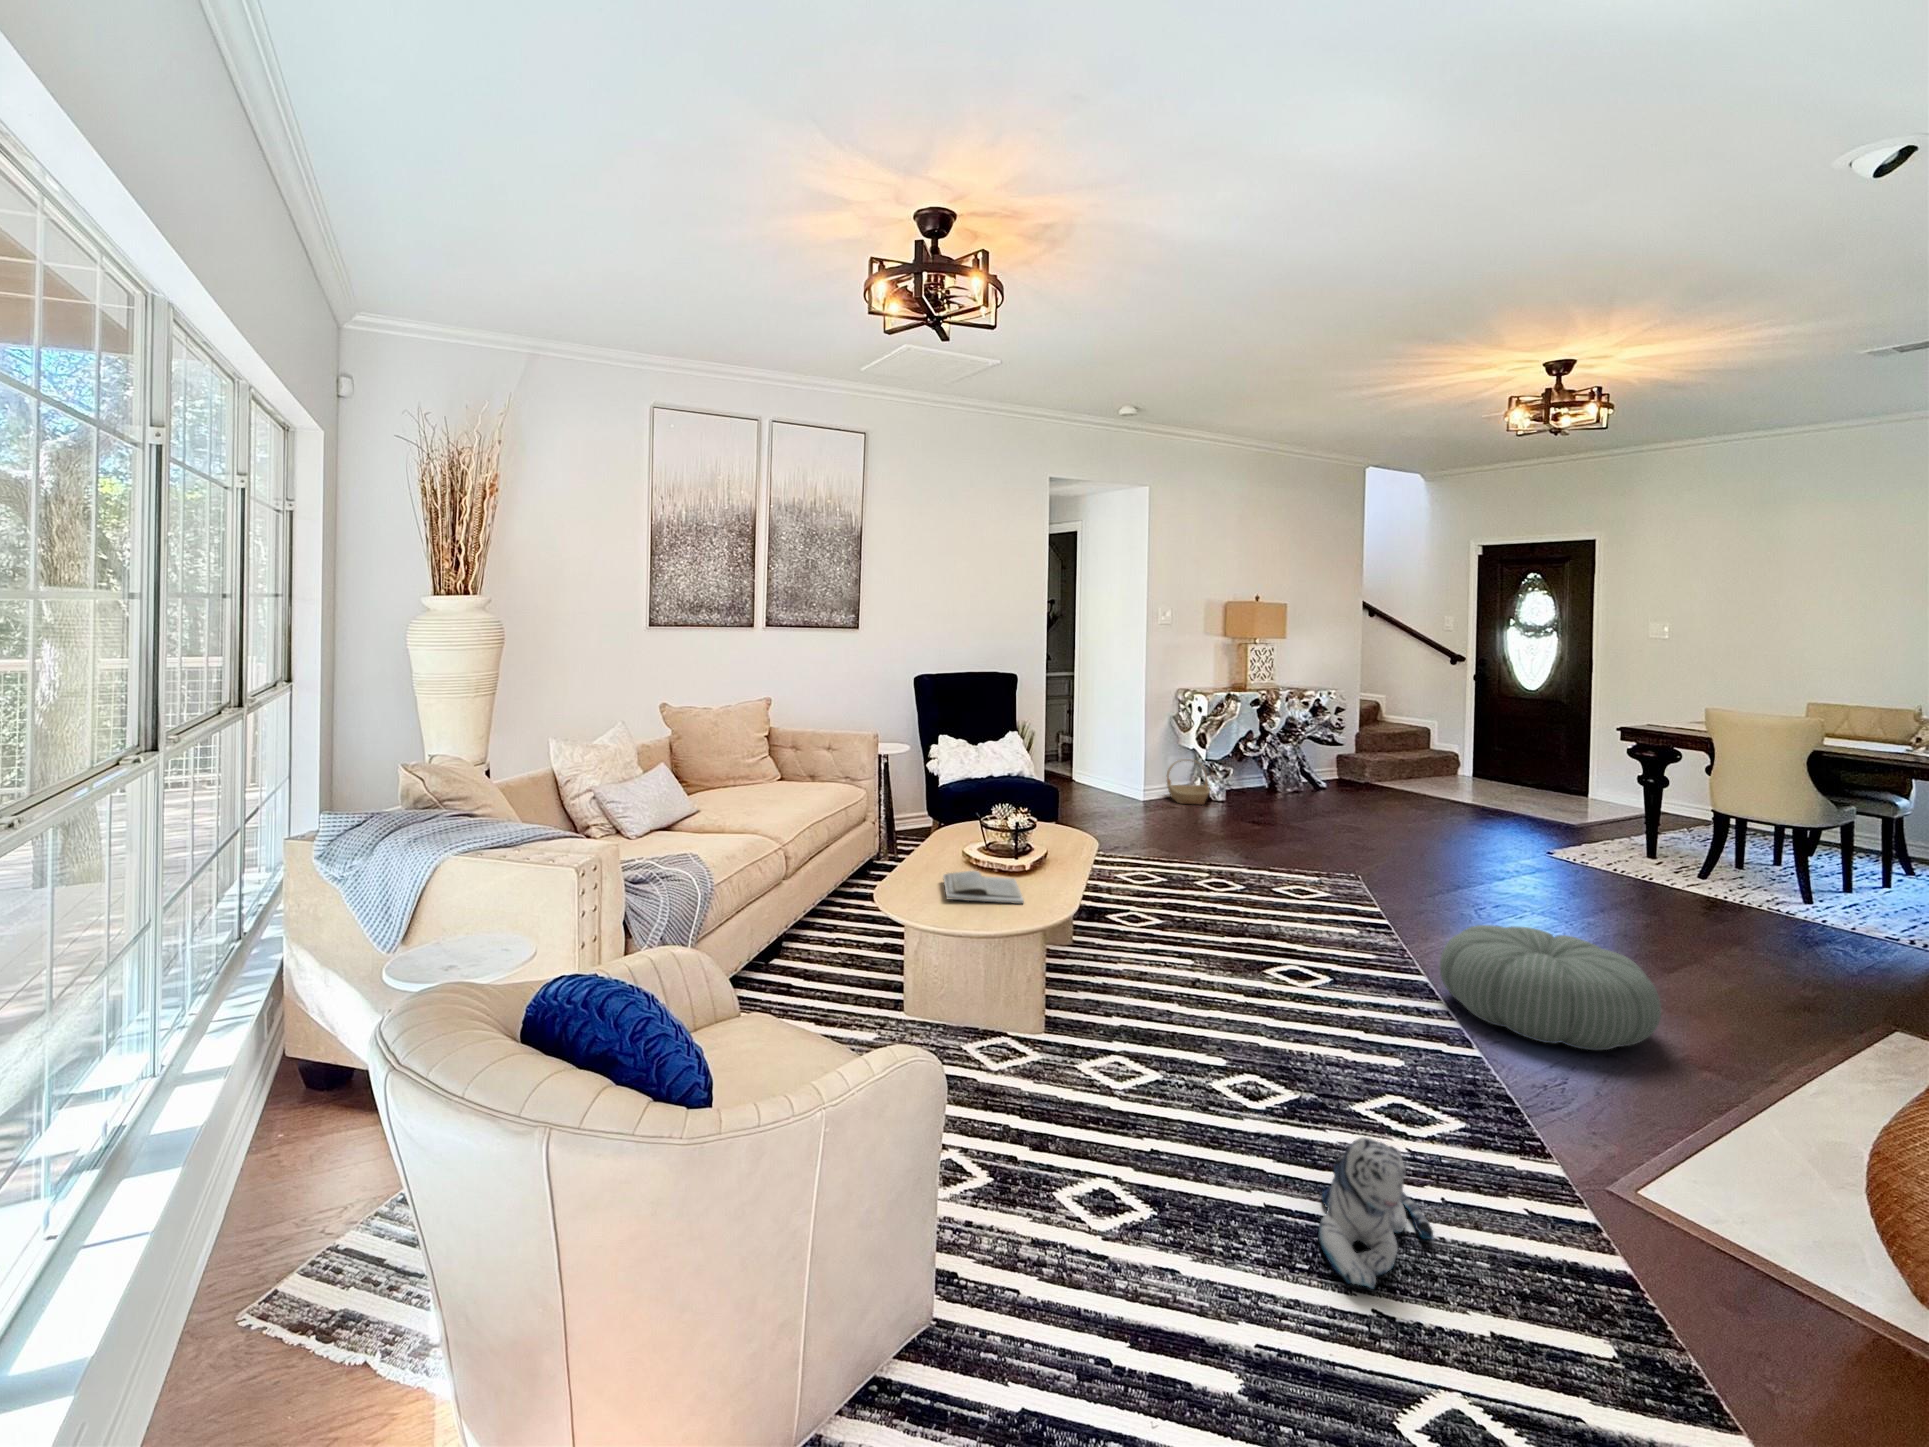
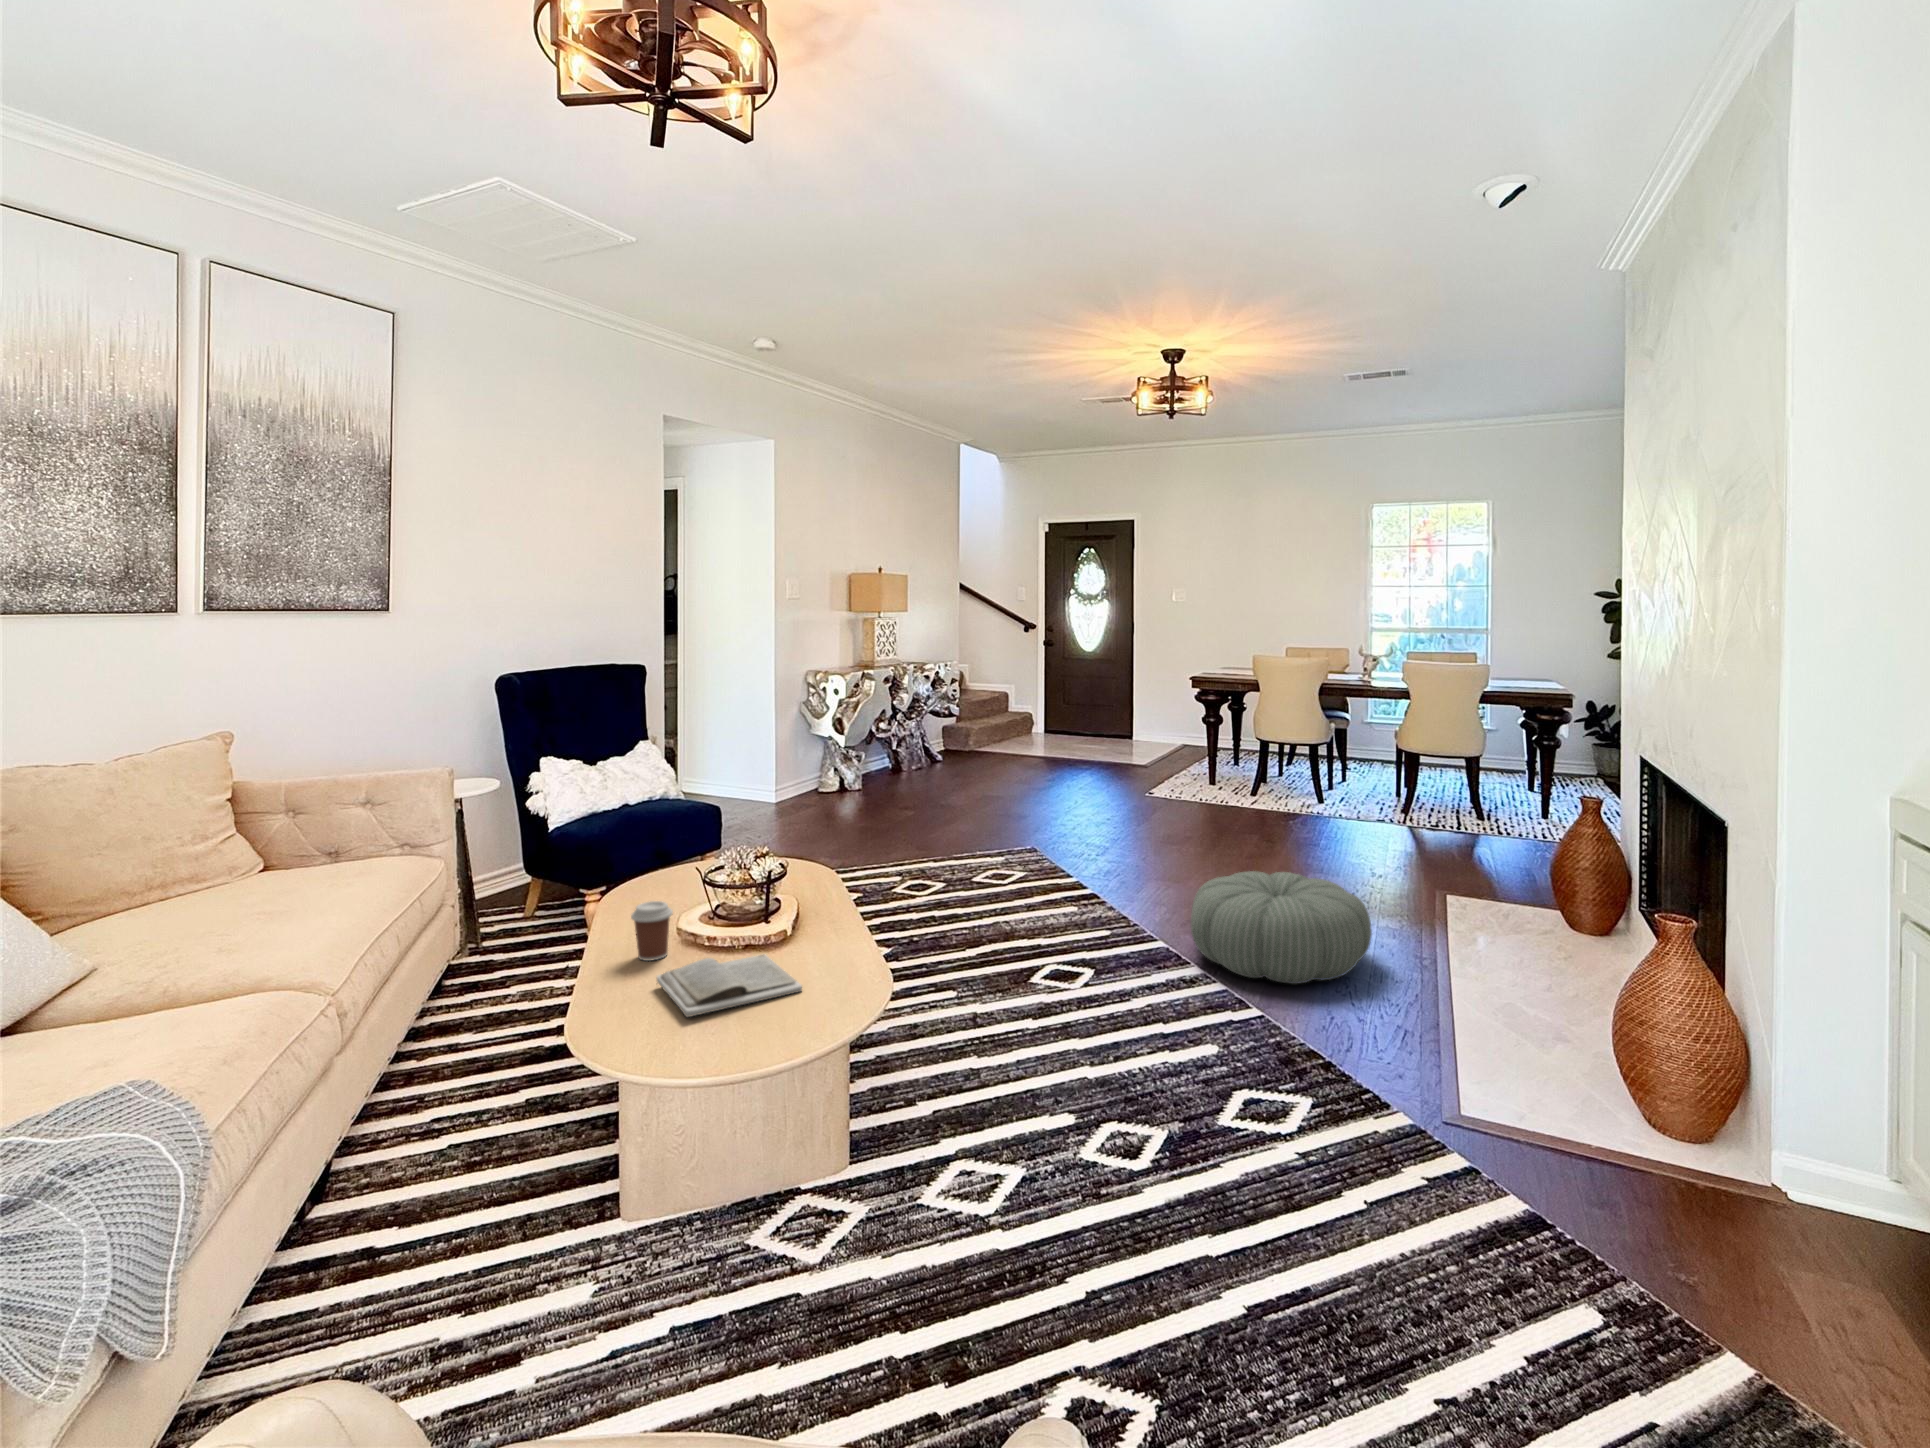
basket: present [1167,759,1210,805] -> none [802,749,854,801]
coffee cup: none [941,830,967,868] -> present [631,901,673,961]
plush toy: present [1318,1137,1433,1289] -> none [1279,1176,1413,1376]

